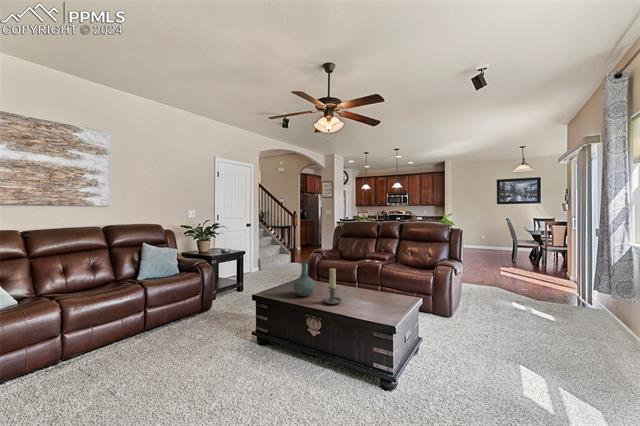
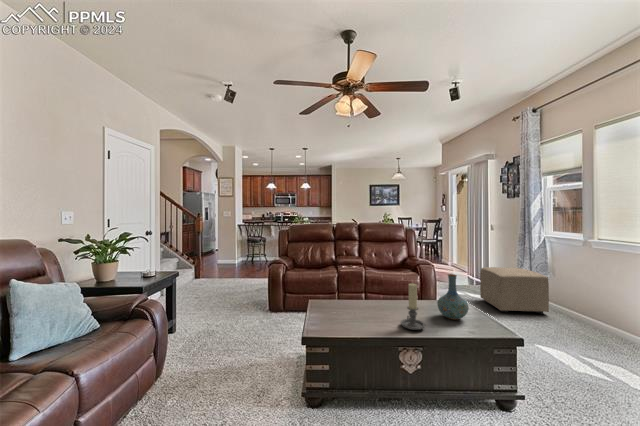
vase: present [293,261,316,297] -> present [437,274,469,320]
ottoman: none [531,278,603,342] -> present [480,267,549,314]

